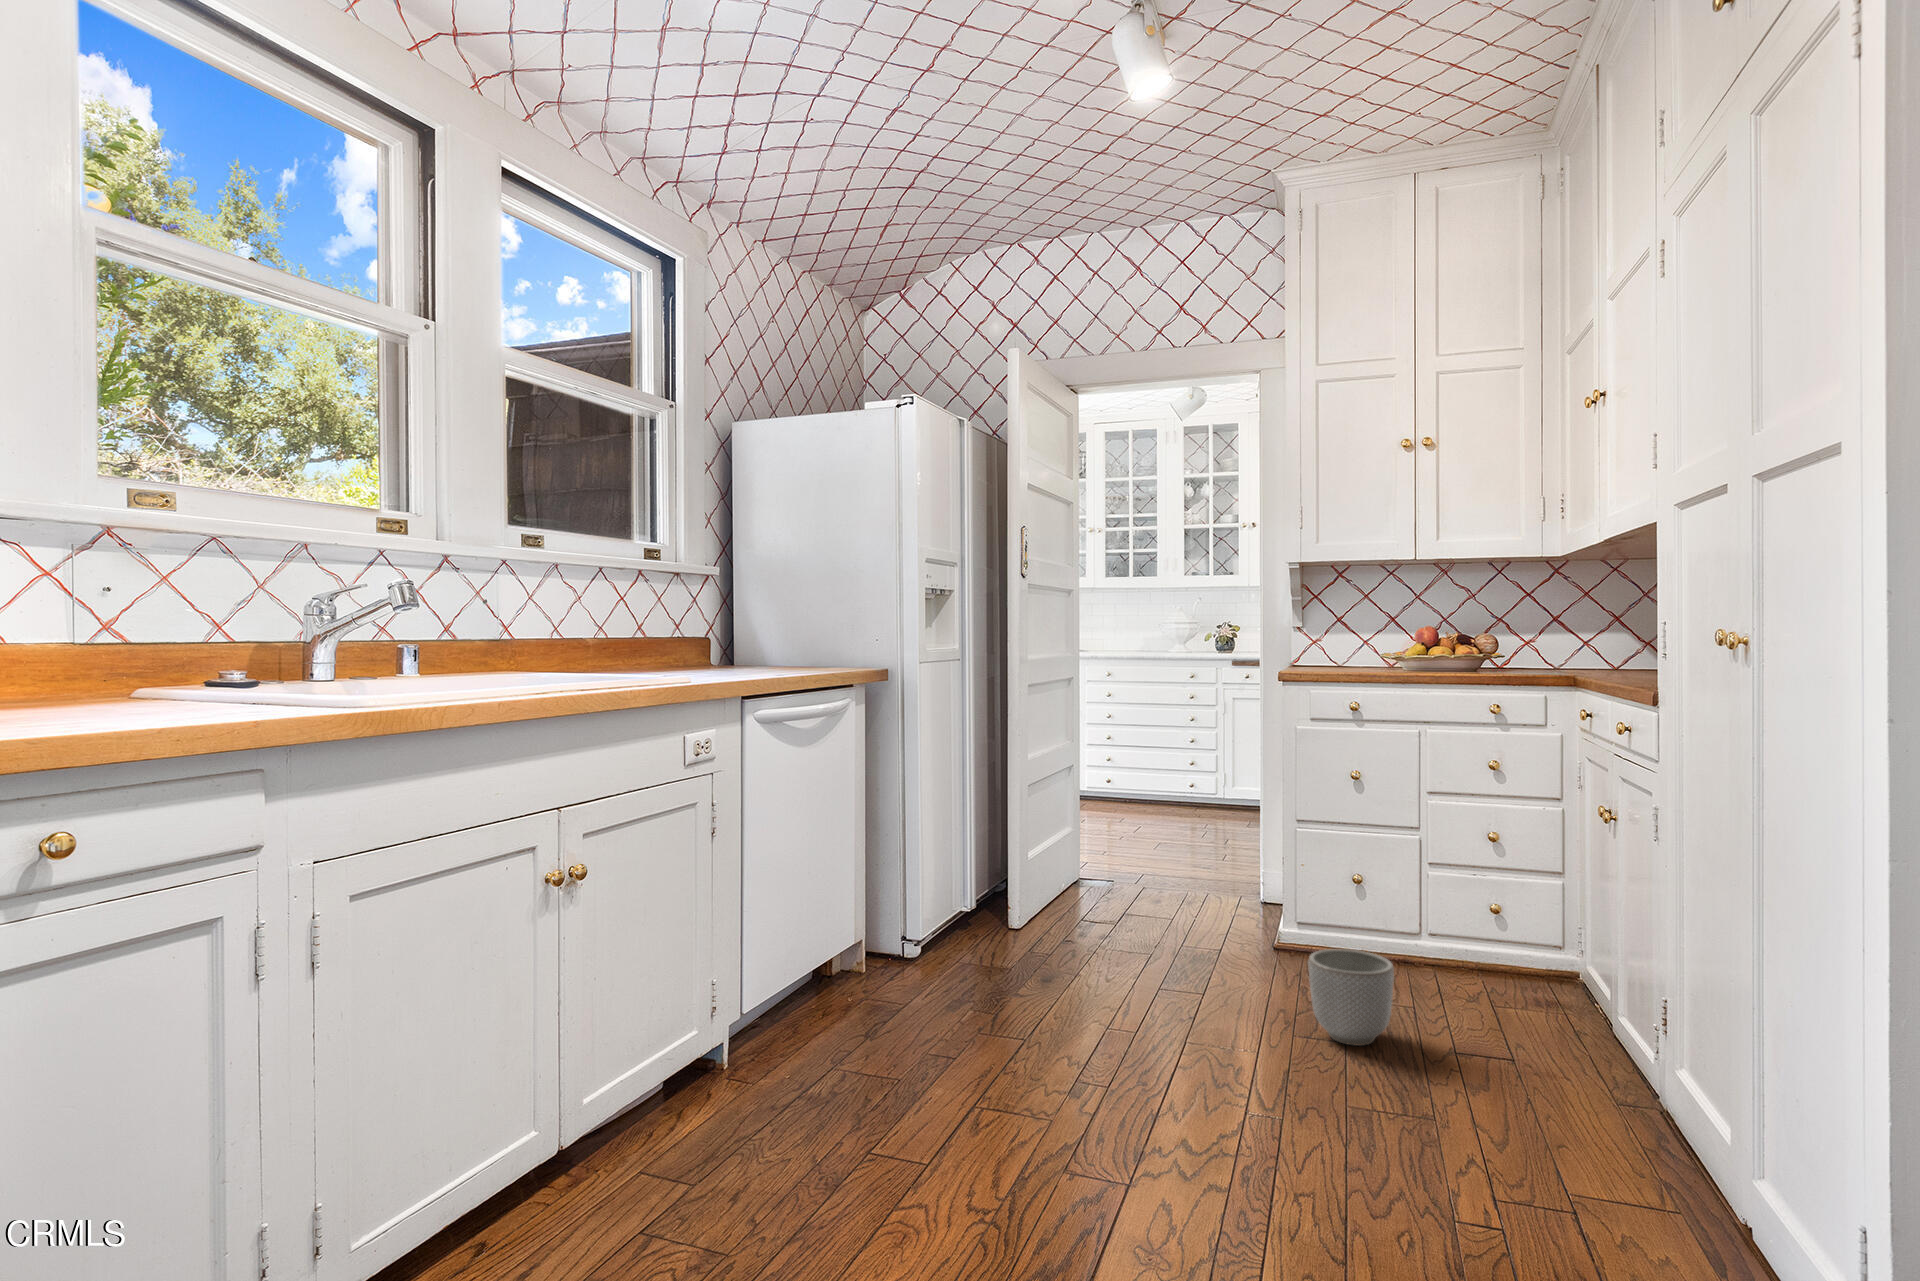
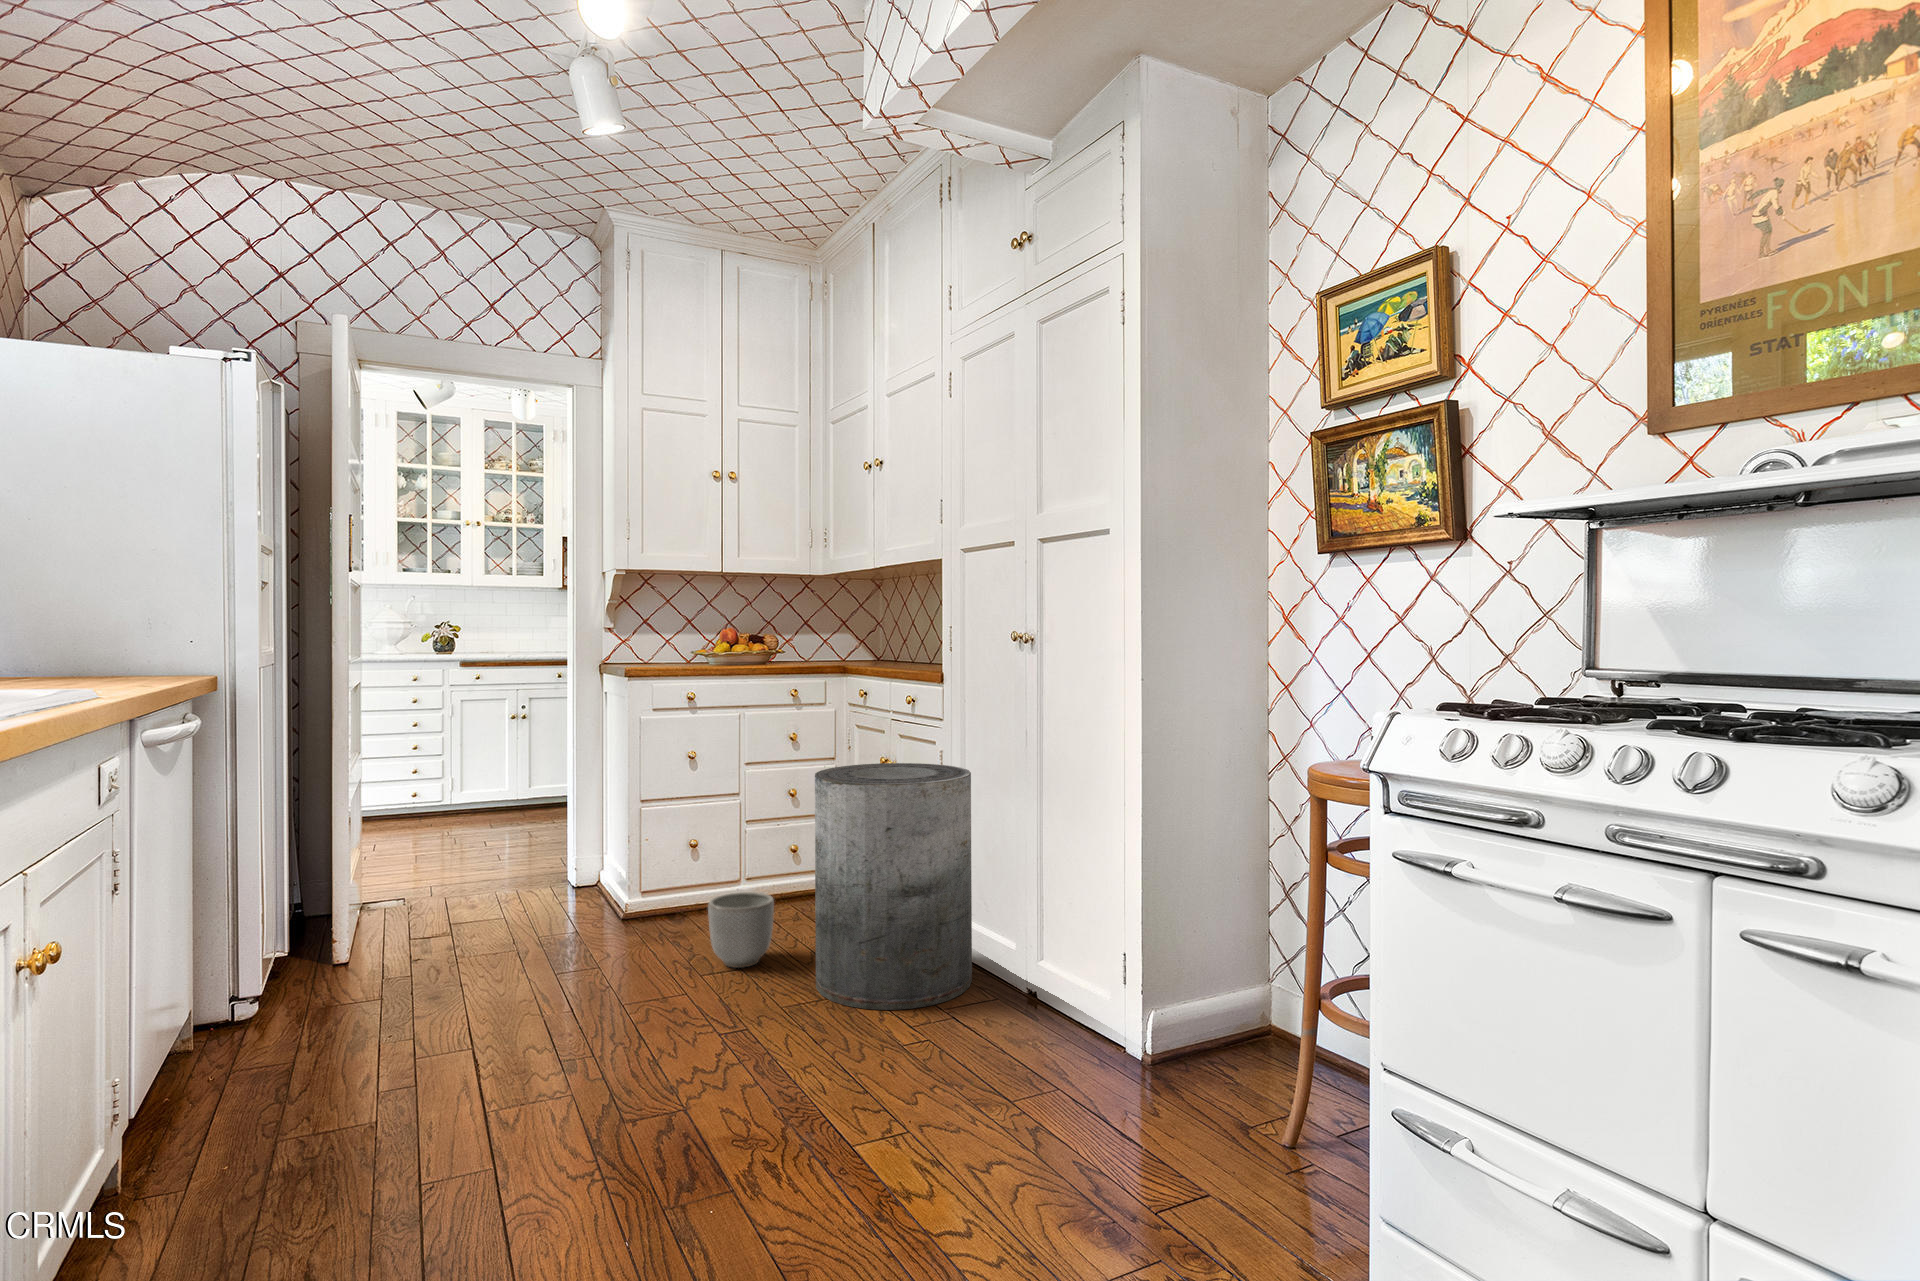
trash can: none [1406,811,1670,1191] -> present [815,763,972,1010]

